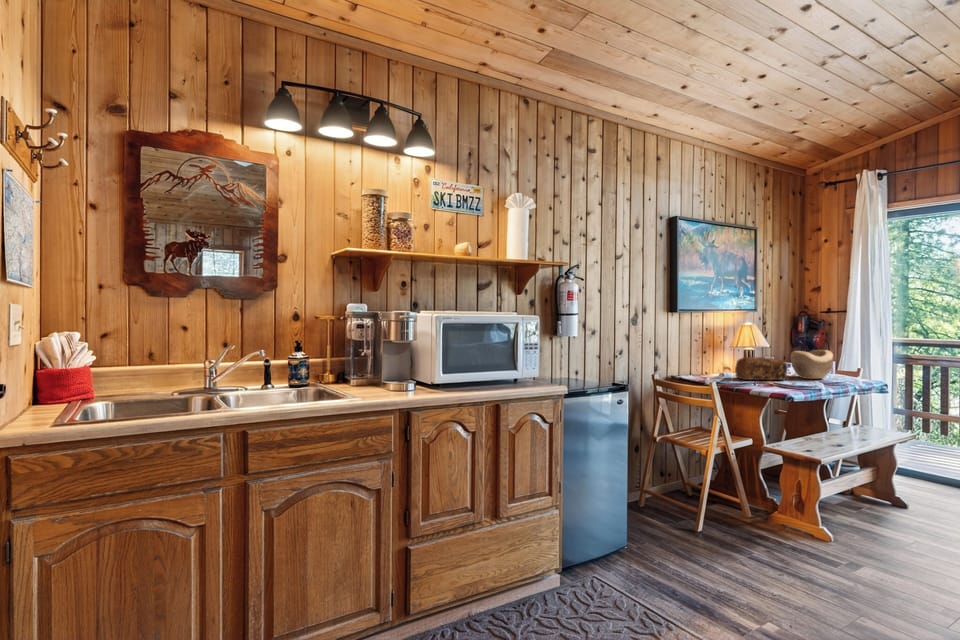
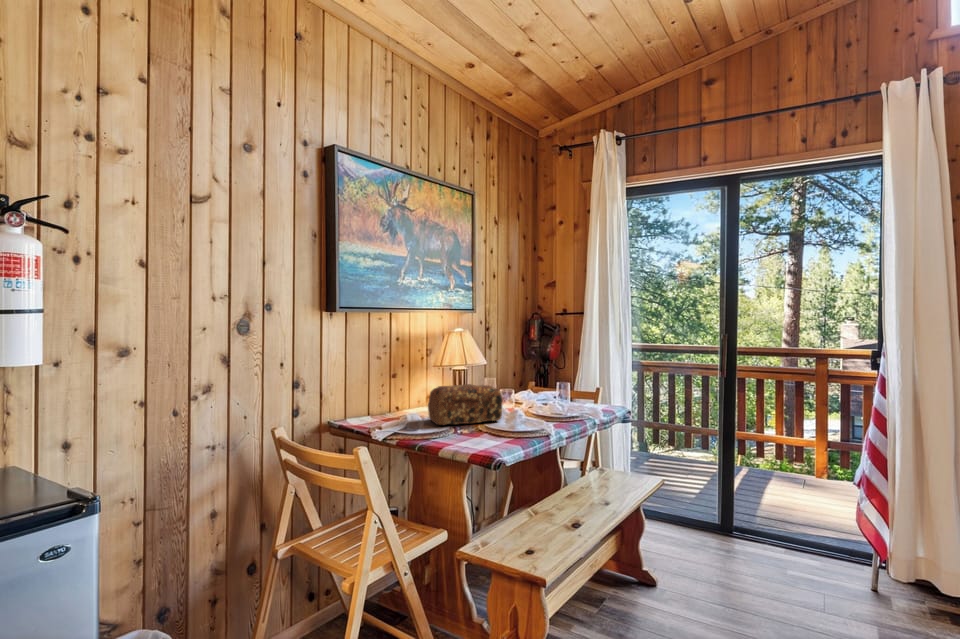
decorative bowl: present [791,350,833,379] -> none [511,368,566,414]

